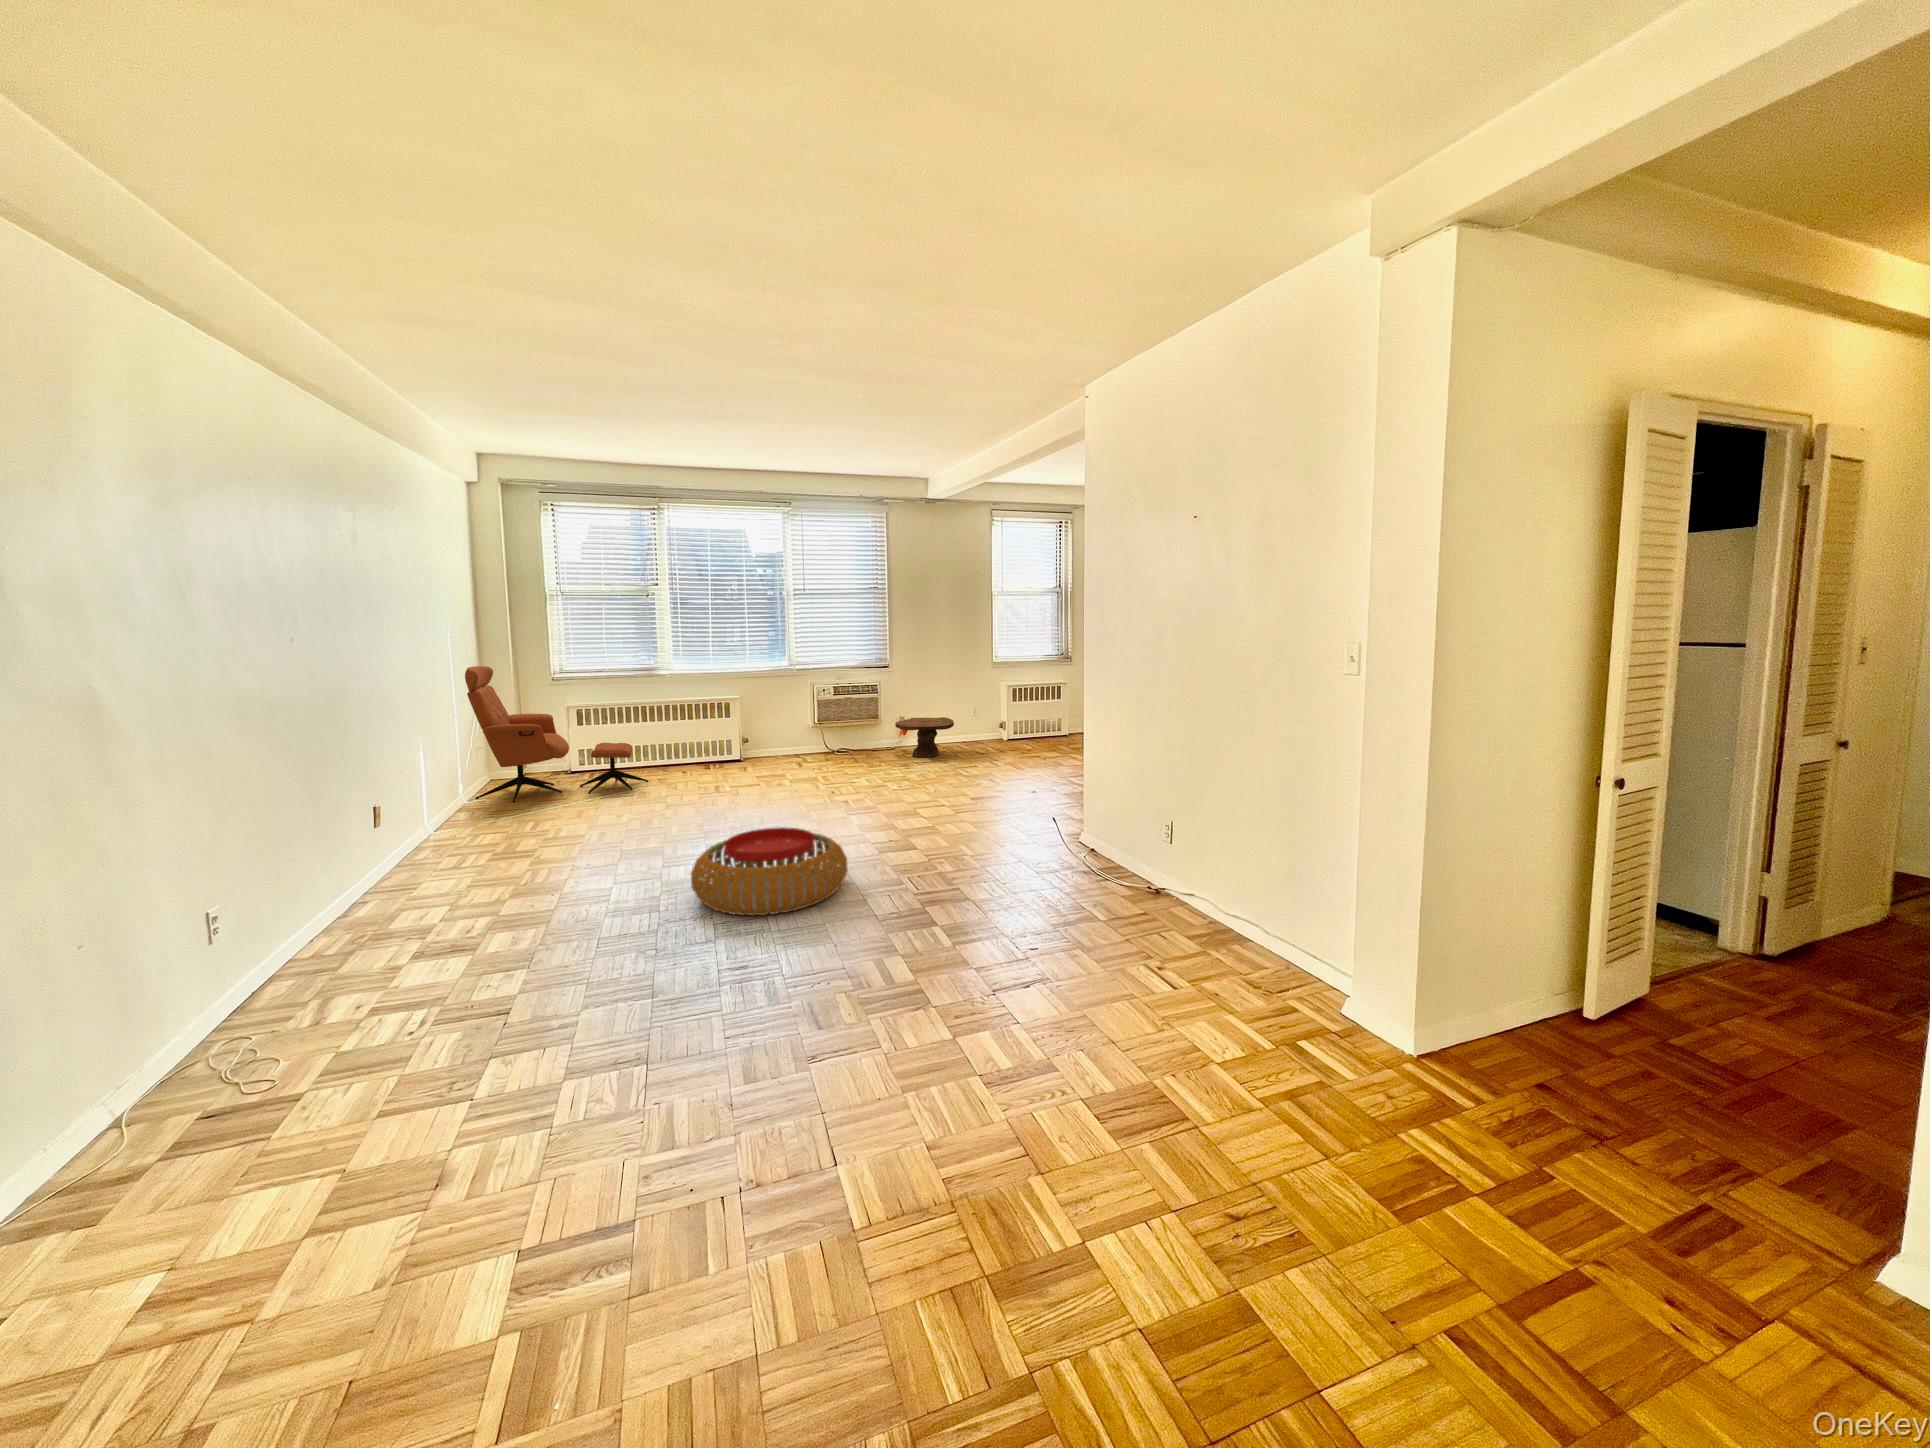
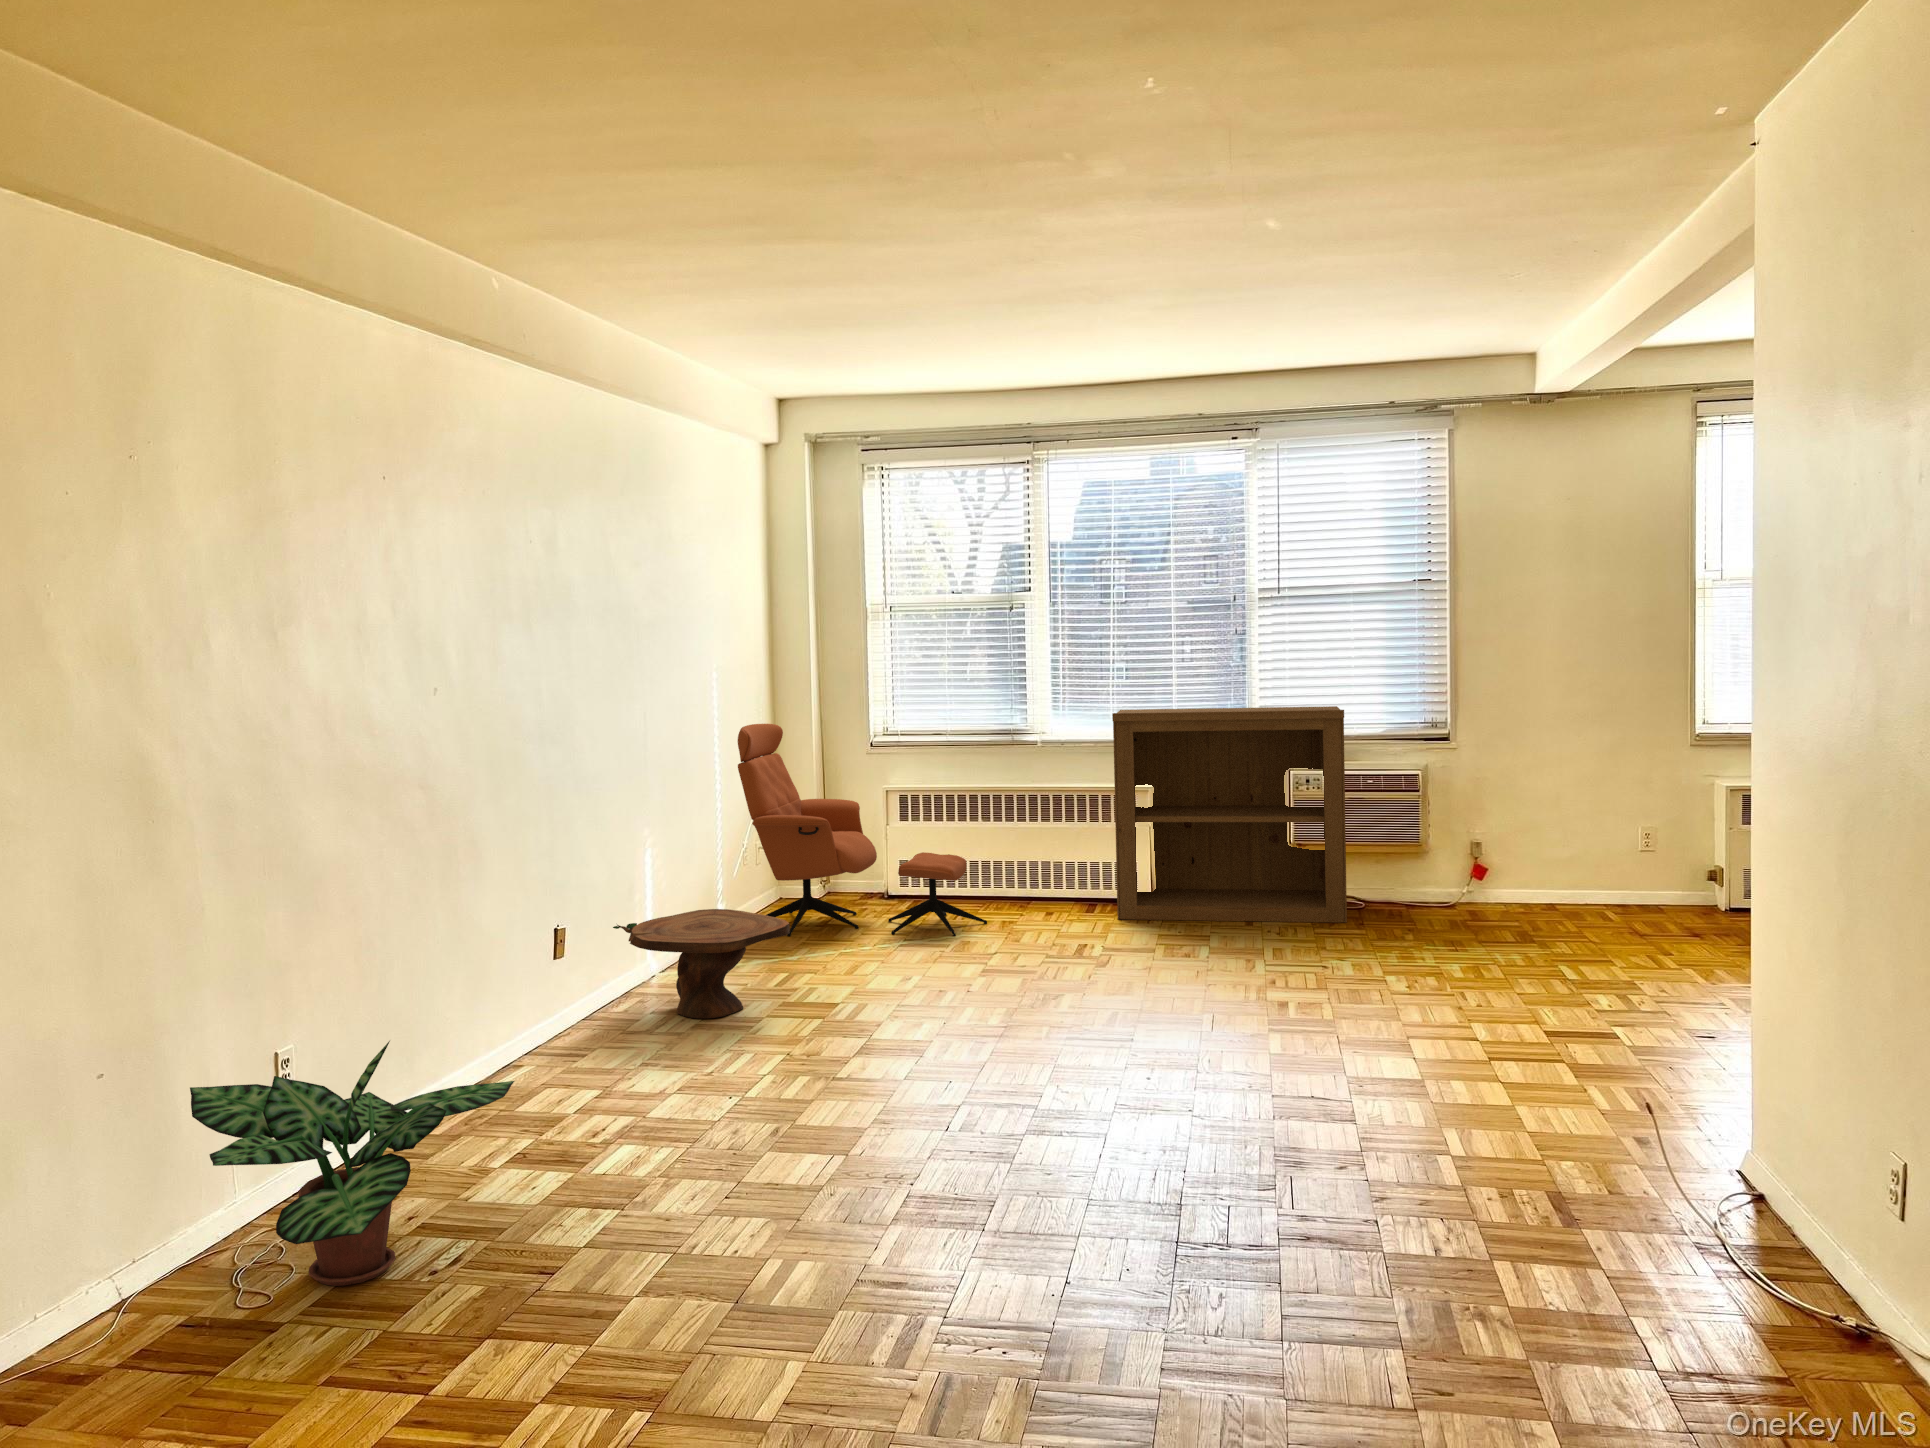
bookshelf: none [719,652,849,772] -> present [1112,706,1347,923]
side table: present [895,717,954,757] -> present [613,909,790,1019]
pouf: present [691,827,848,916] -> none [895,1036,1175,1202]
potted plant: none [155,882,448,1063] -> present [190,1041,514,1286]

